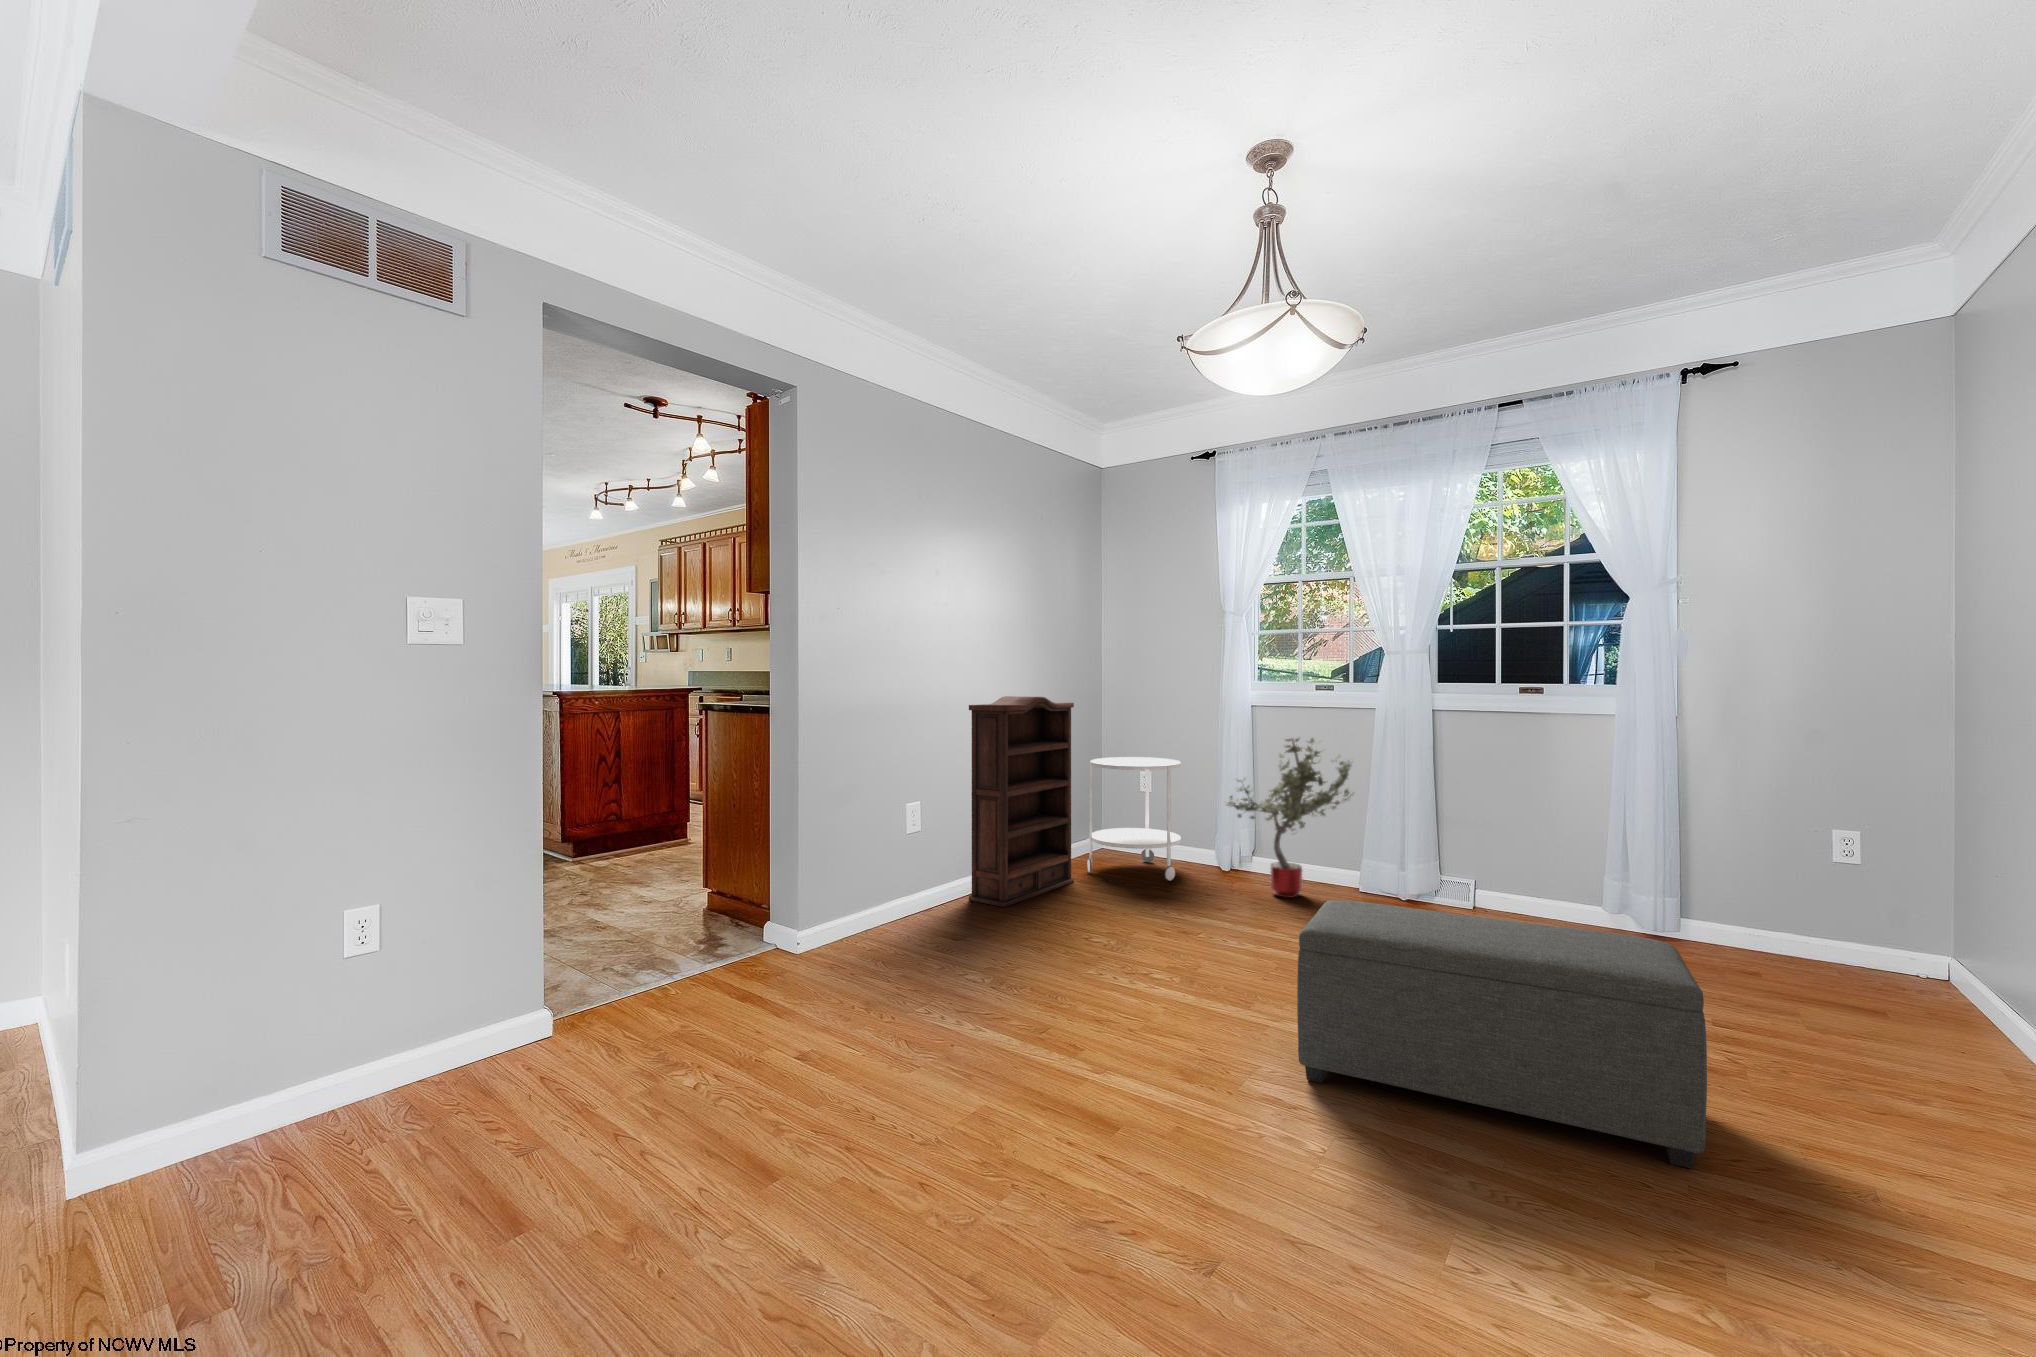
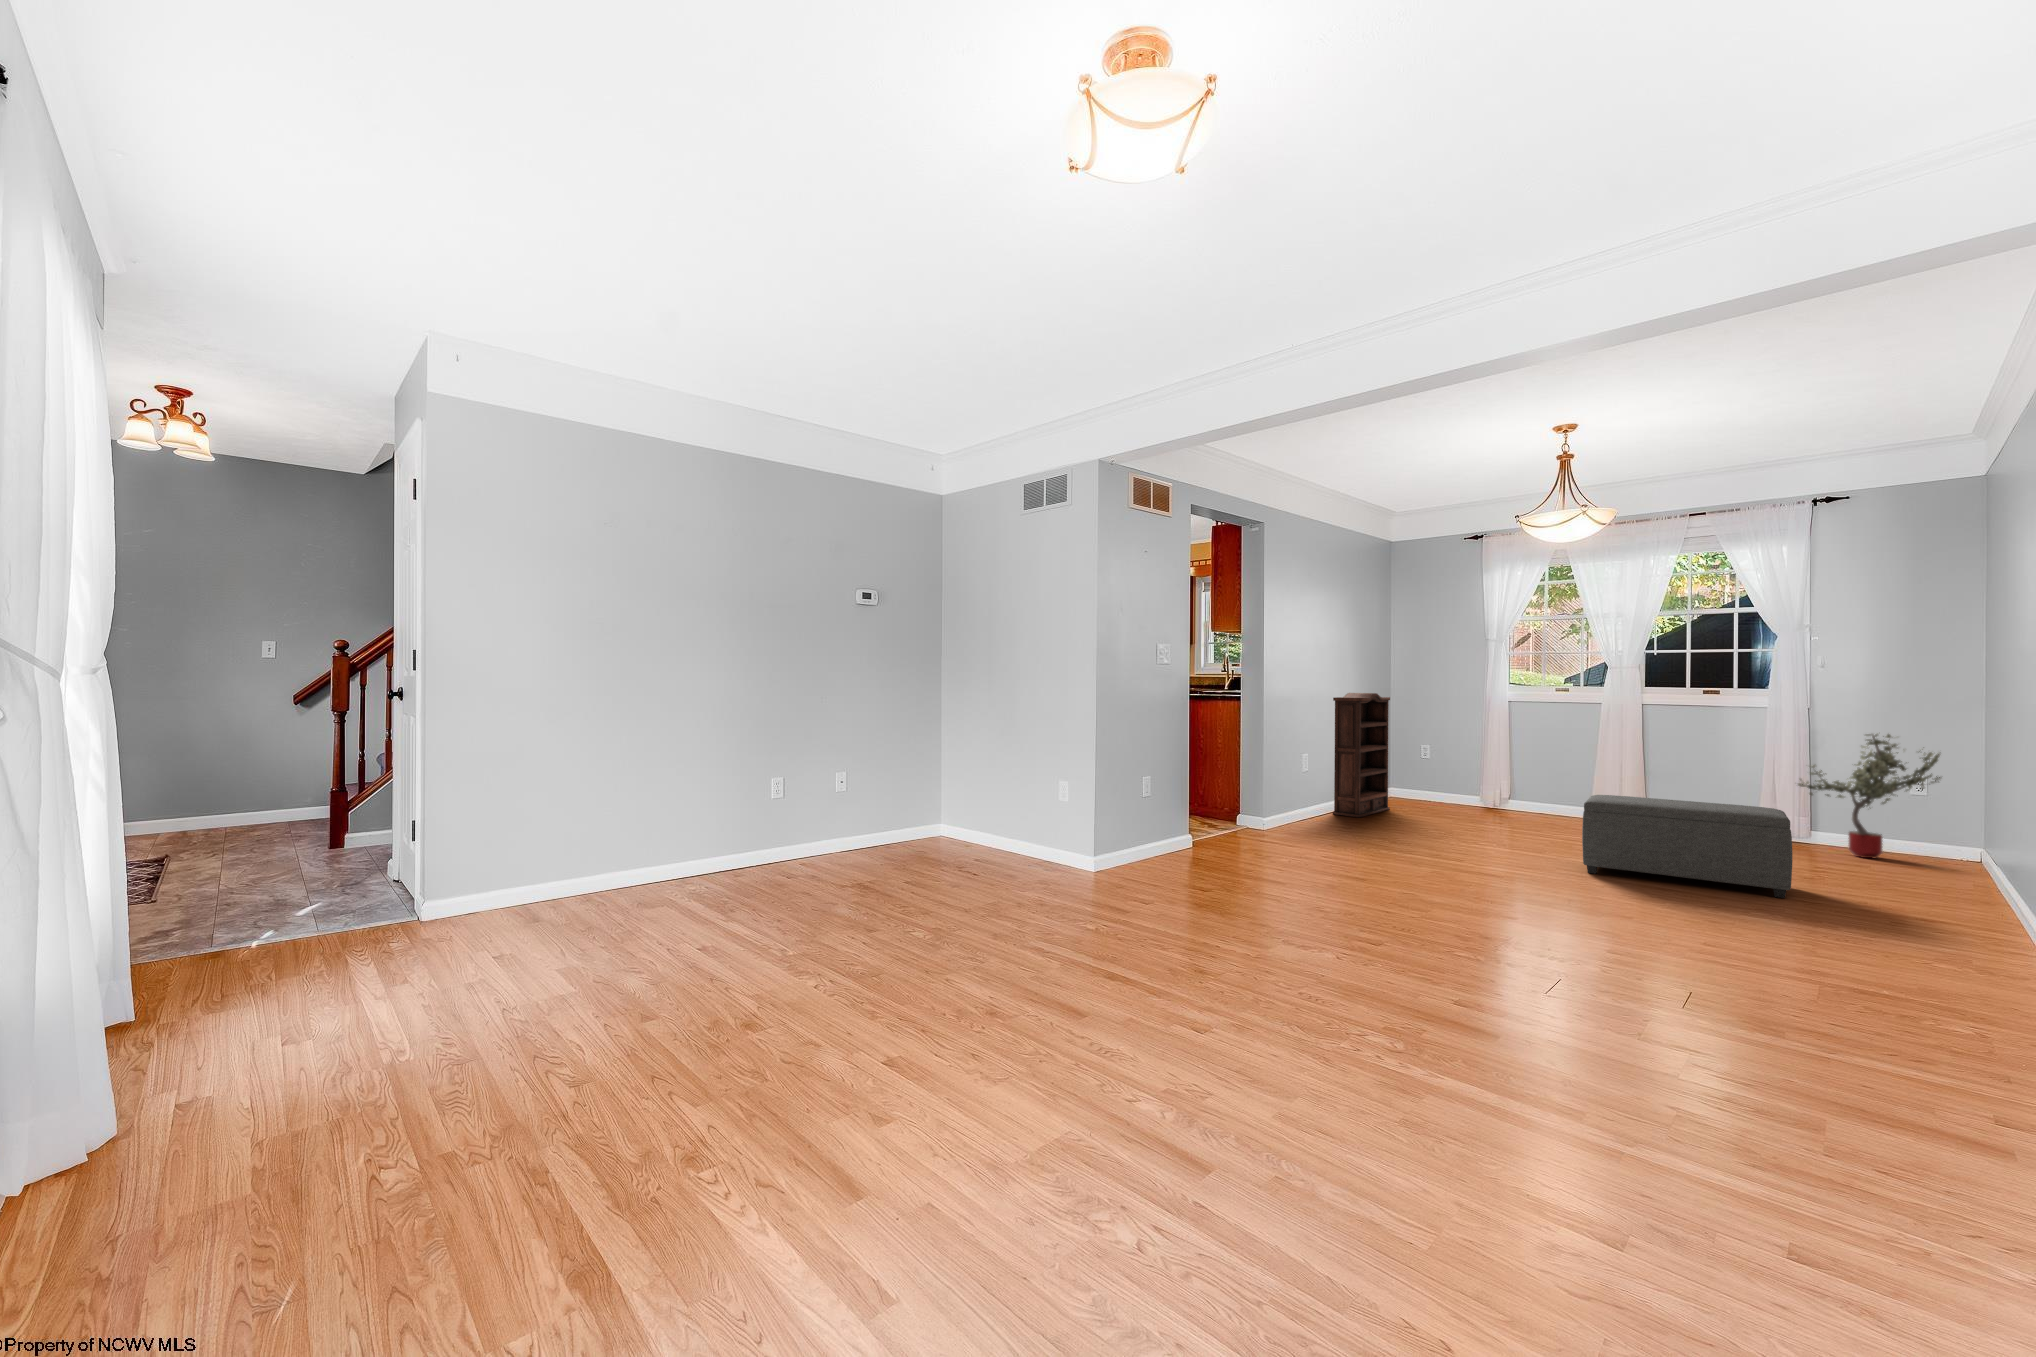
potted tree: present [1227,738,1351,898] -> present [1798,733,1941,858]
side table: present [1087,757,1181,881] -> none [1393,734,1459,811]

